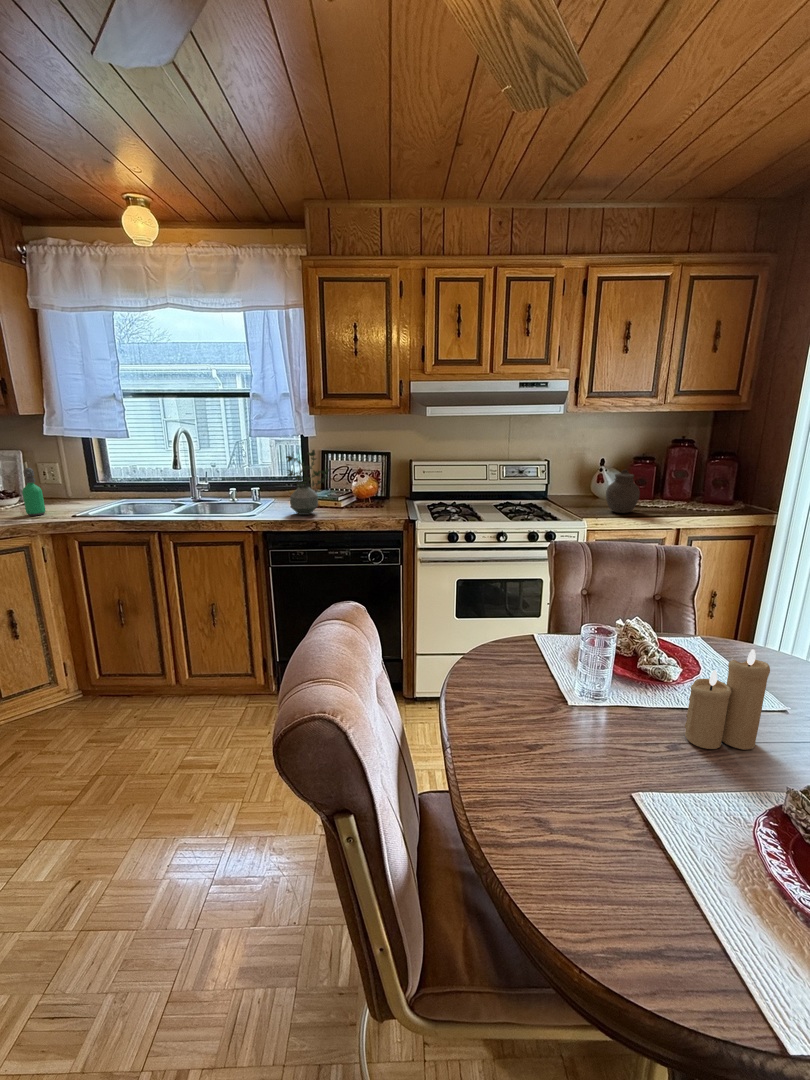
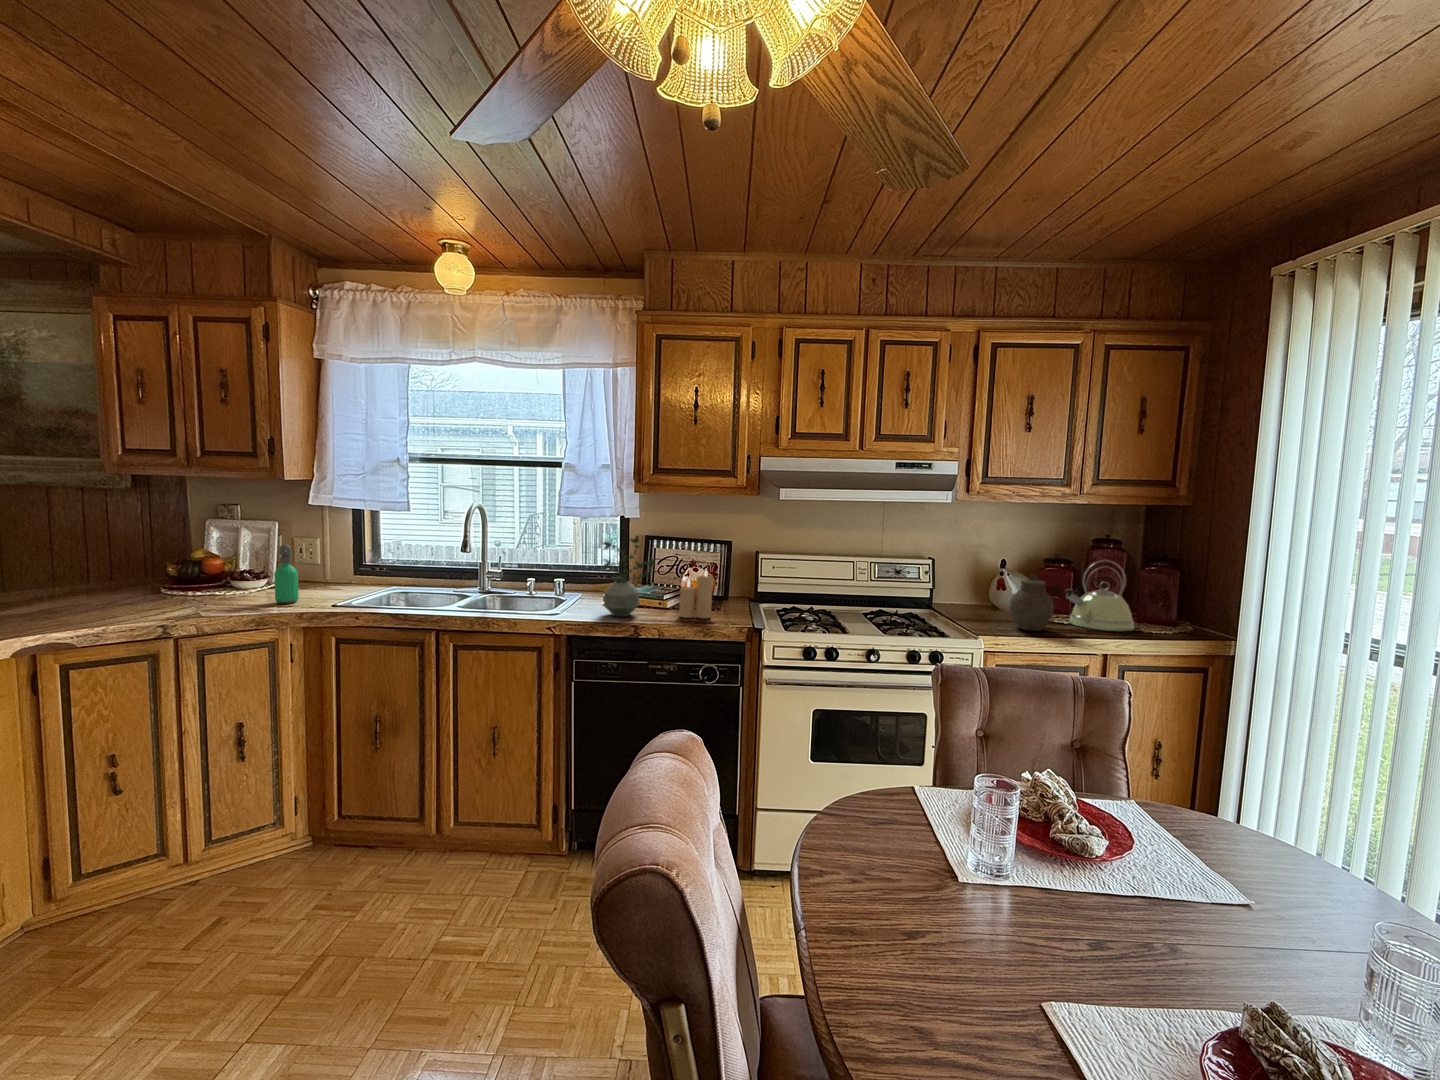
kettle: none [648,456,700,511] -> present [1065,560,1134,631]
candle: present [685,649,770,750] -> present [679,570,713,619]

